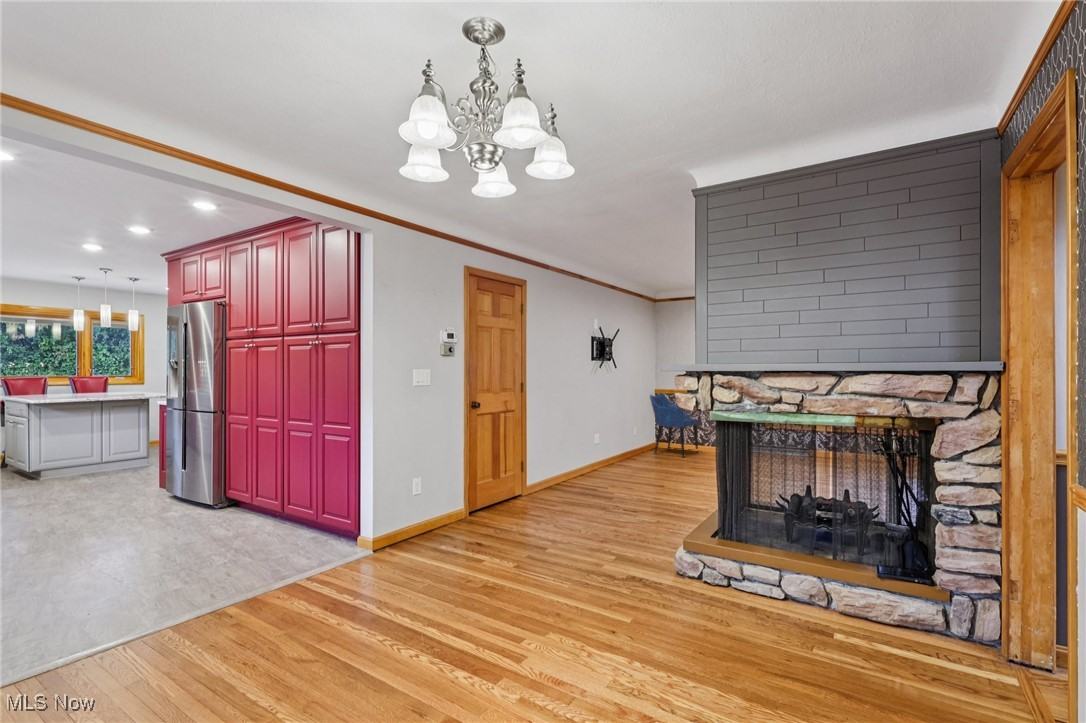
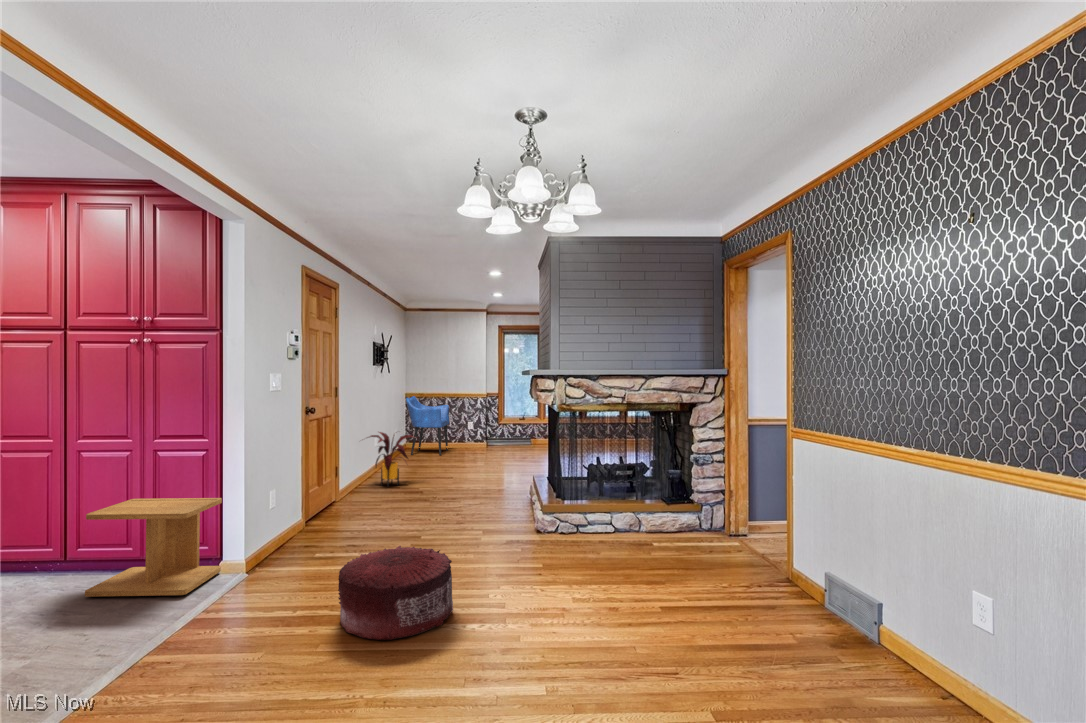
house plant: none [565,428,624,487] -> present [367,432,416,487]
side table: none [259,473,355,563] -> present [85,498,222,597]
pouf: none [329,561,467,677] -> present [338,546,453,640]

